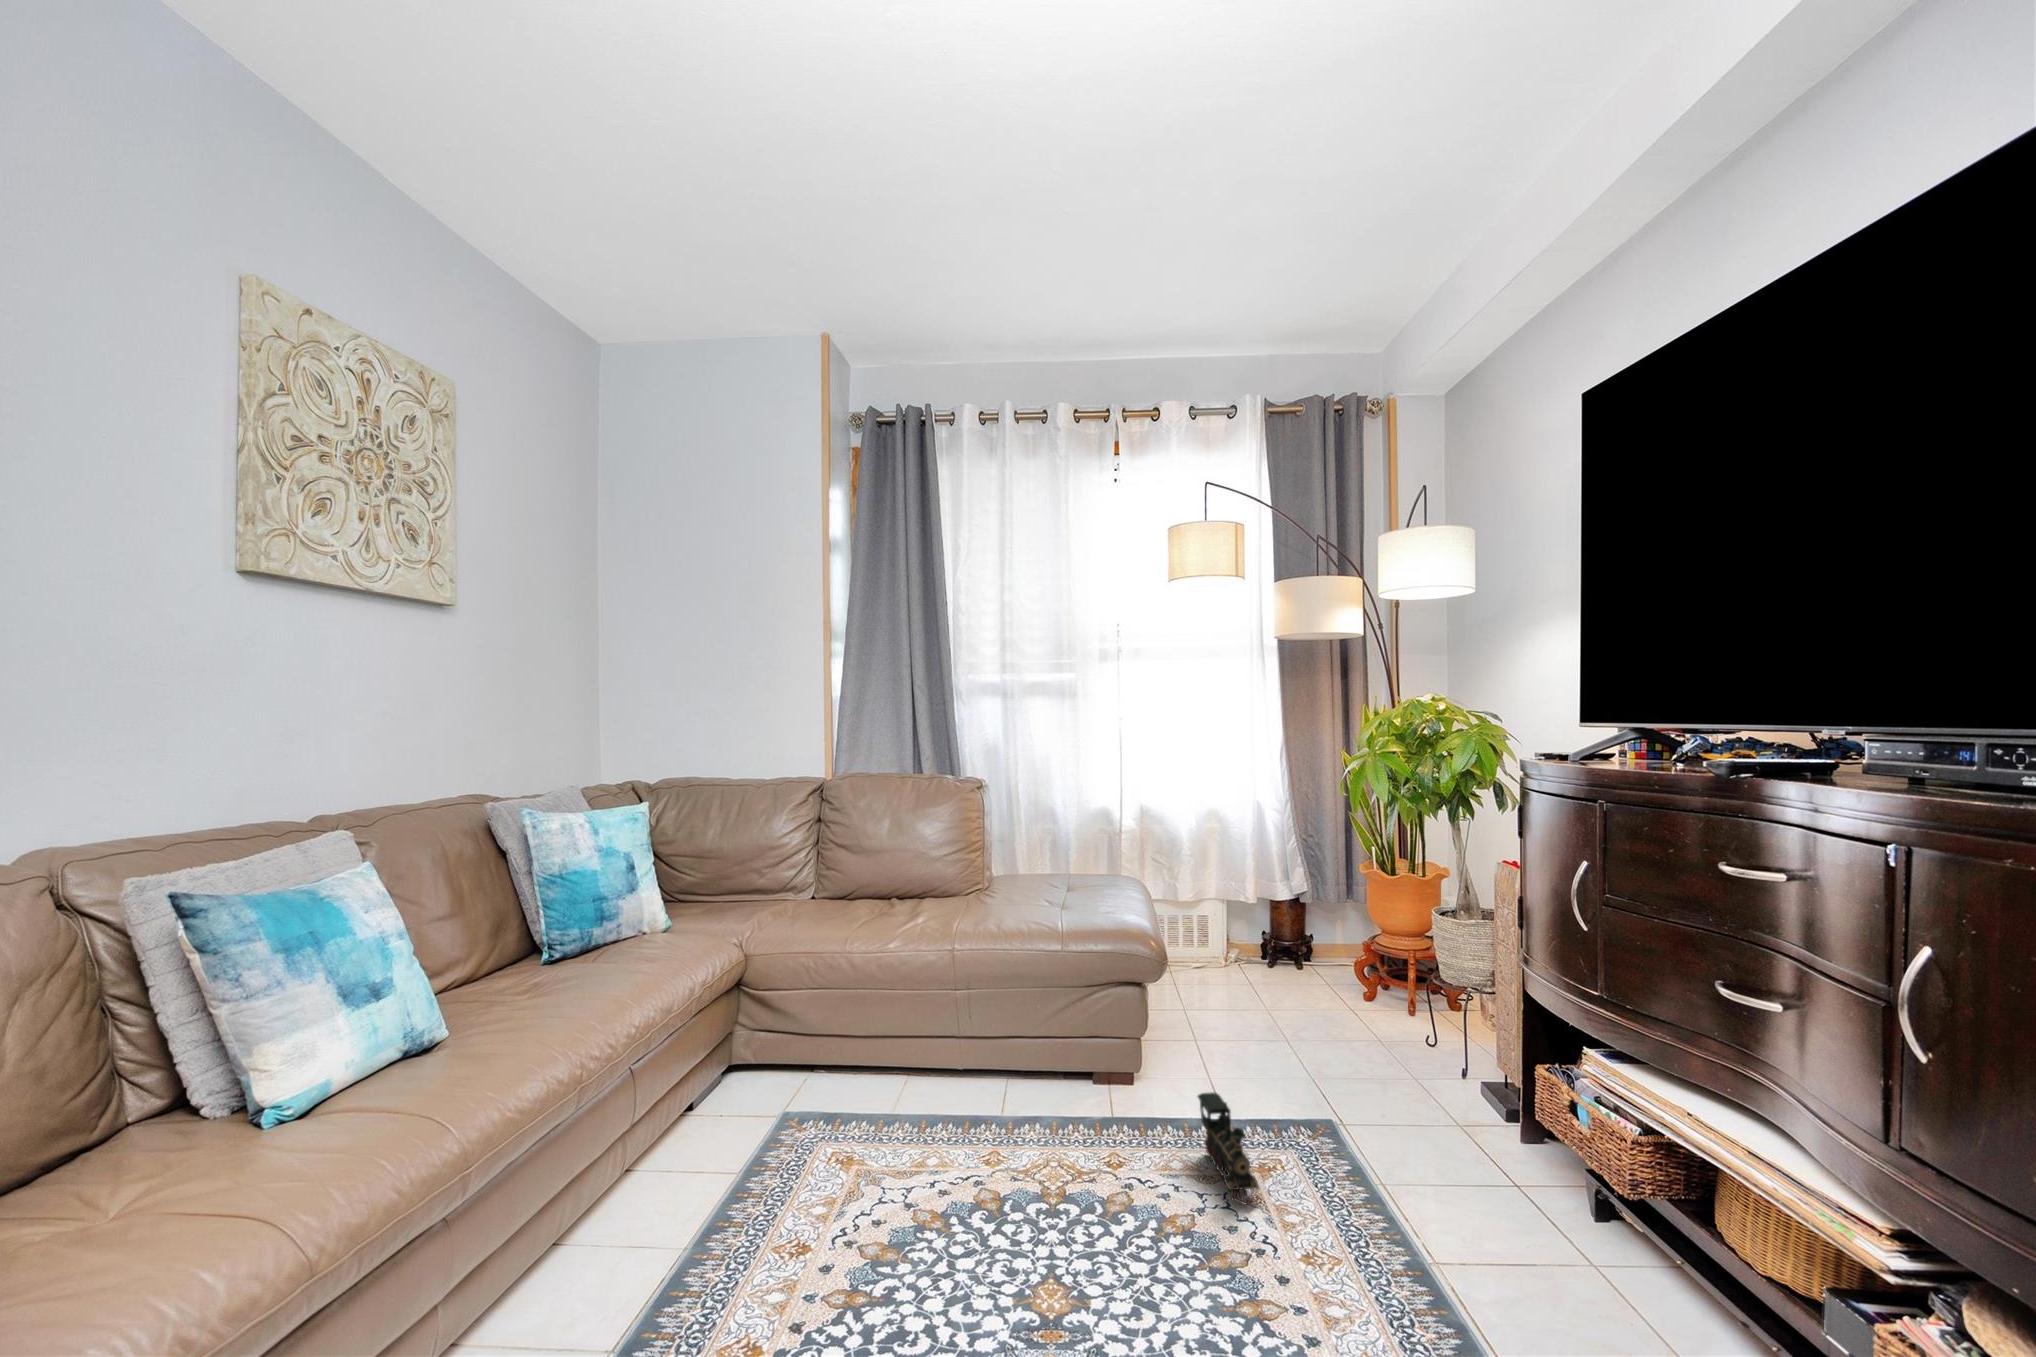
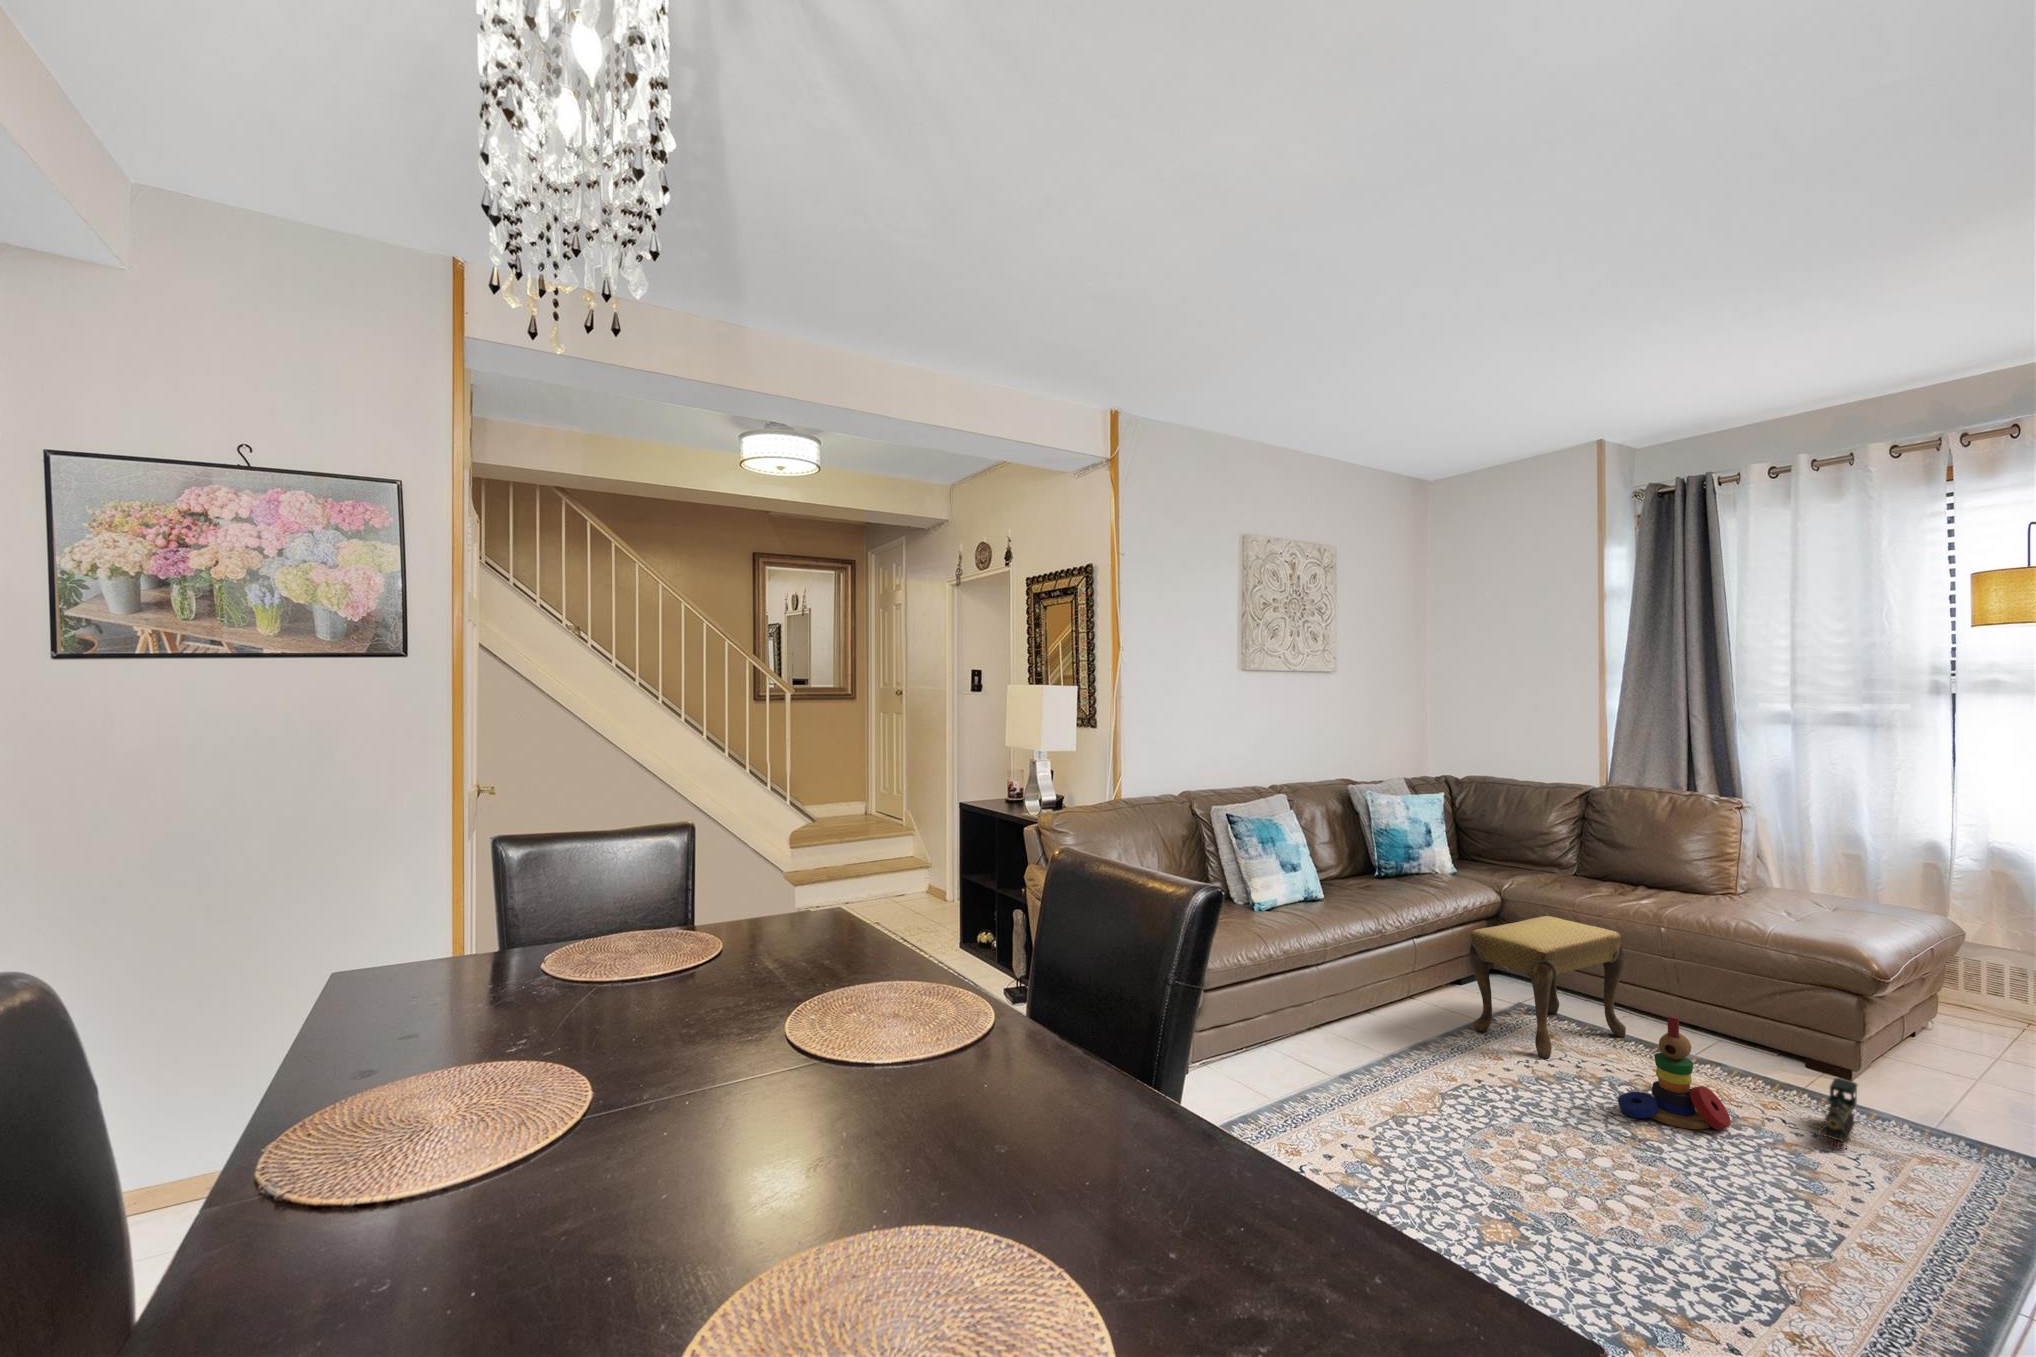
footstool: none [749,965,945,1220] -> present [1470,916,1626,1058]
stacking toy: none [1031,1084,1159,1287] -> present [1618,1015,1731,1130]

